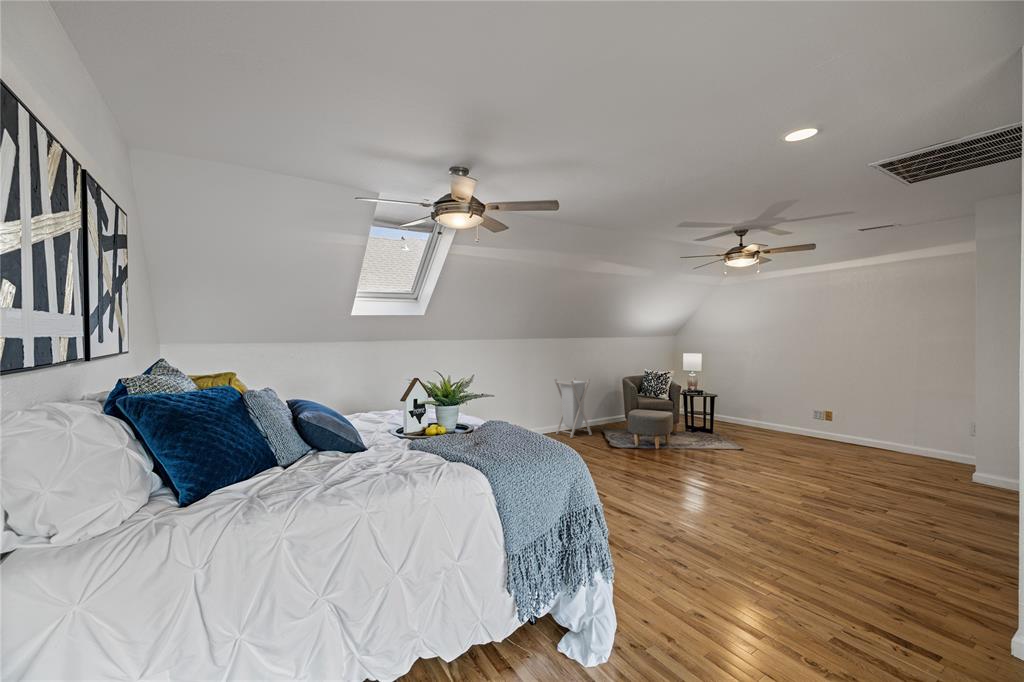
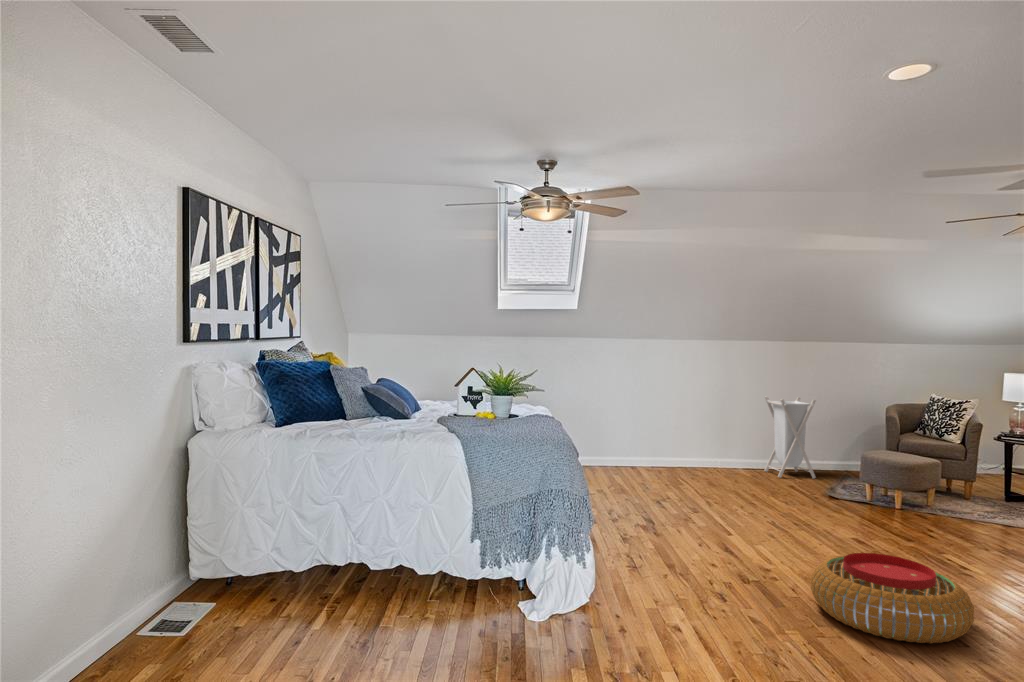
pouf: none [721,499,845,569] -> present [811,553,974,643]

